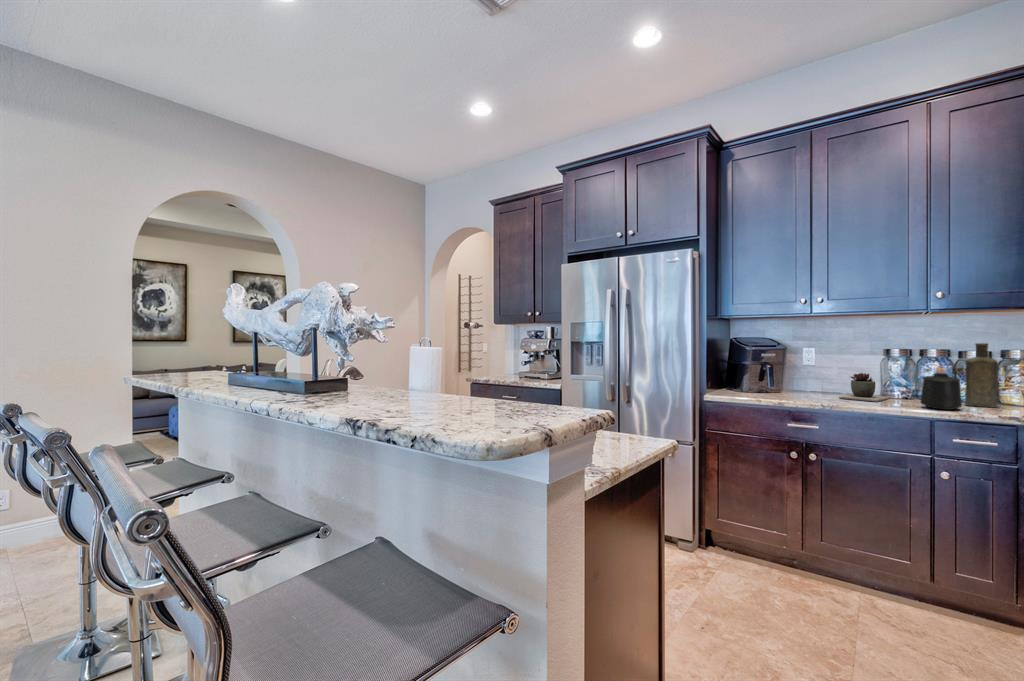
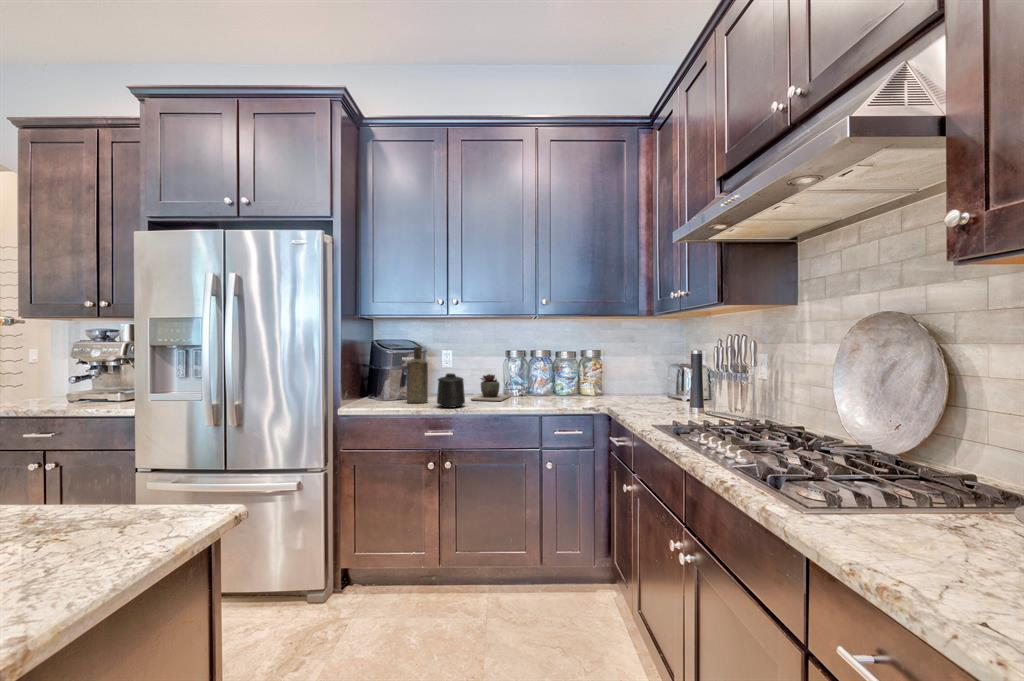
bottle: present [965,343,998,407] -> present [407,347,428,403]
mug: present [921,373,962,410] -> present [437,373,465,408]

